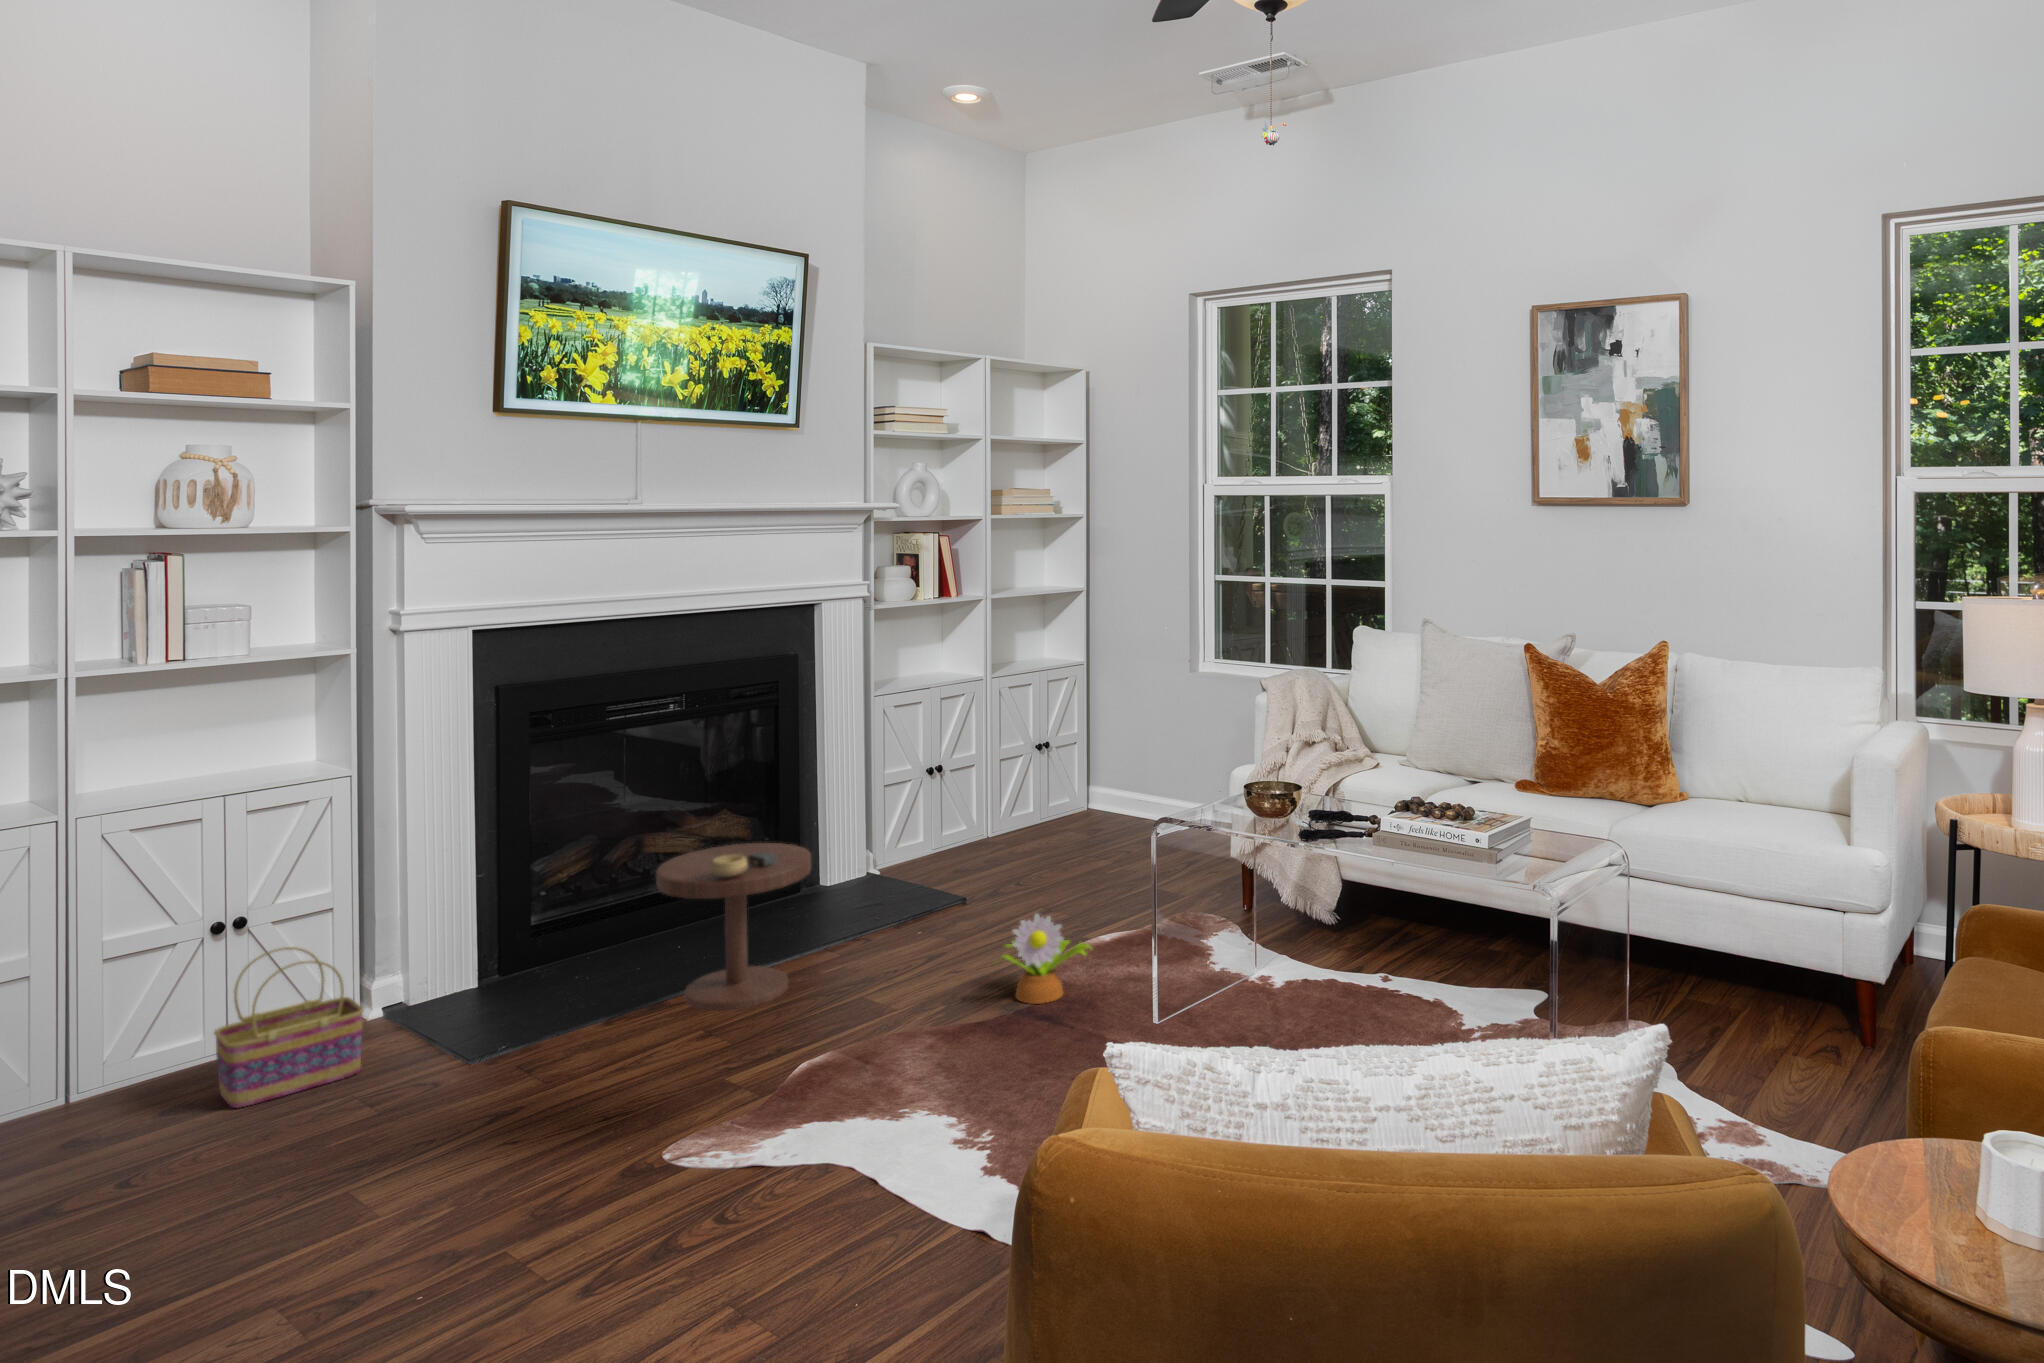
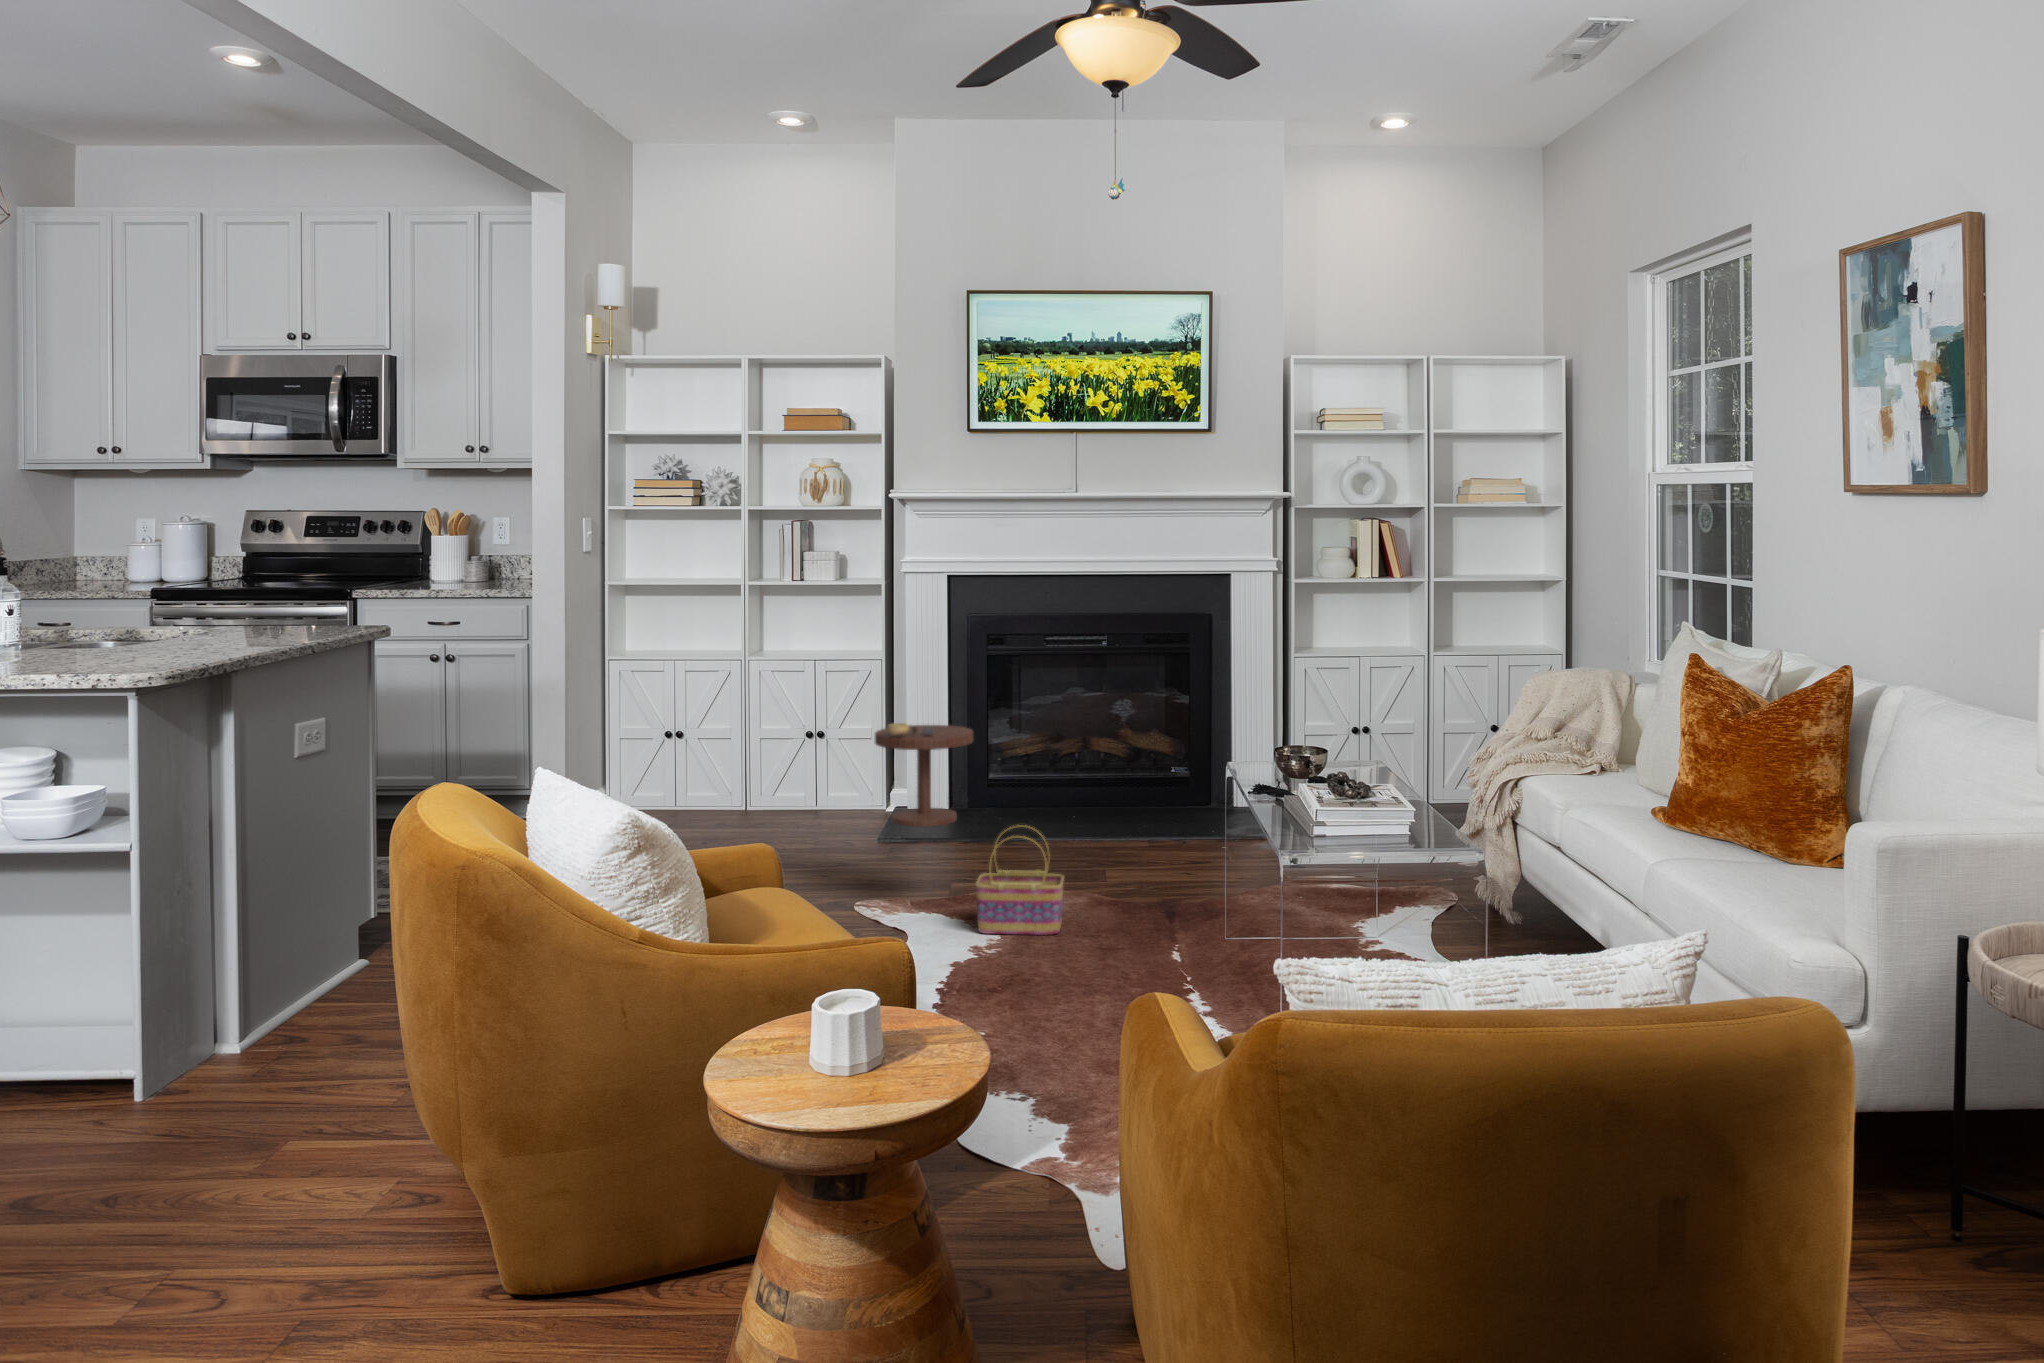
decorative plant: present [997,914,1090,1004] -> none [1161,831,1239,909]
basket: present [214,947,363,1108] -> present [976,826,1064,935]

